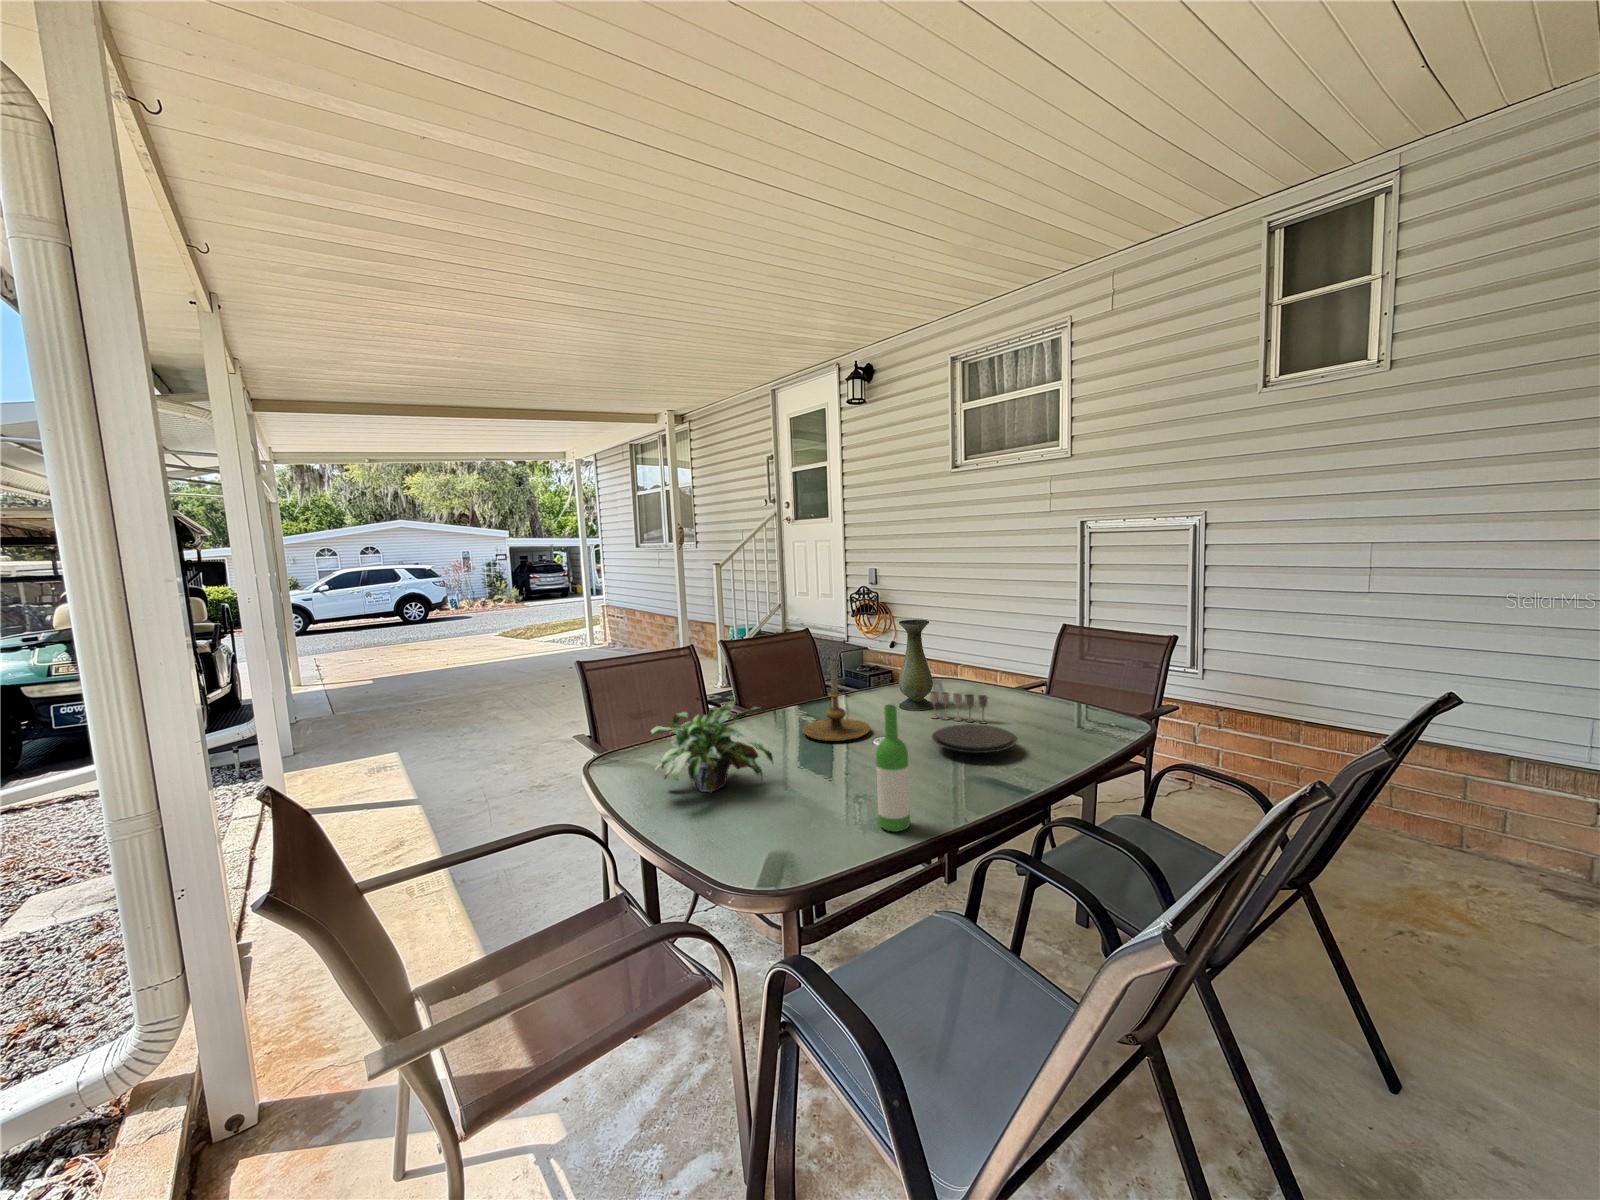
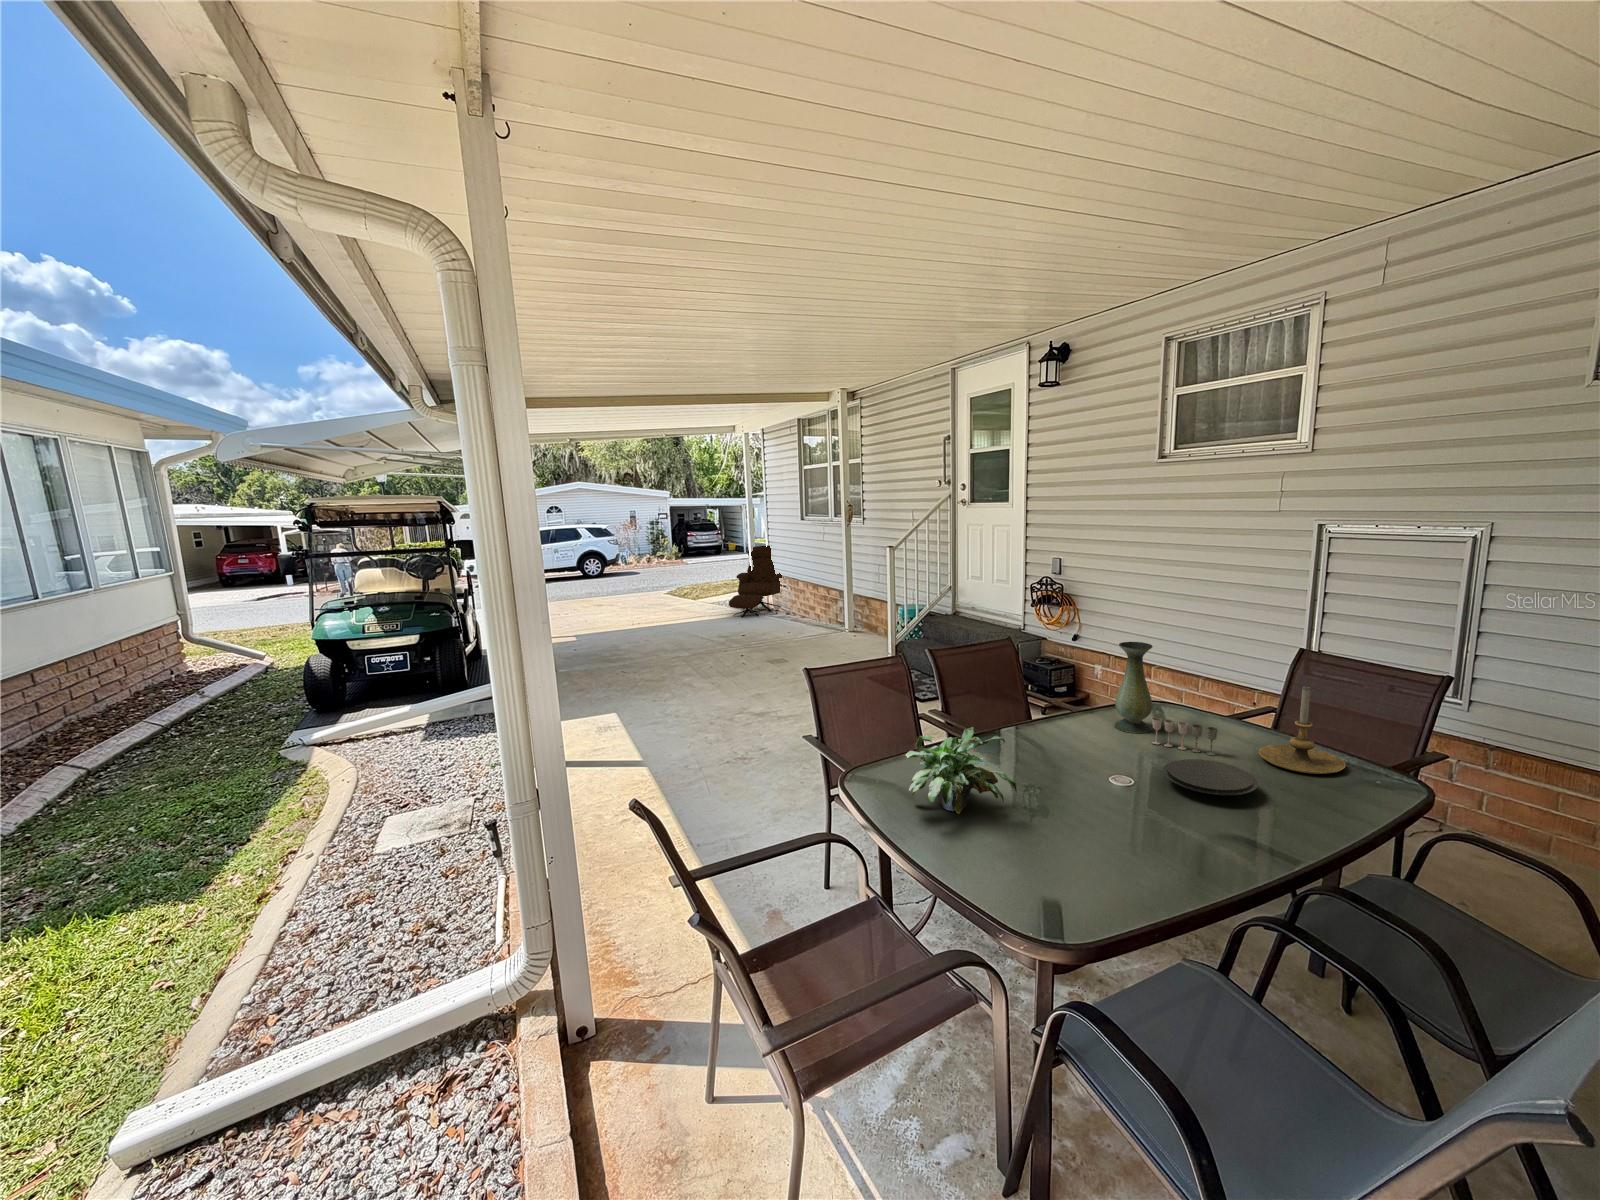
lounge chair: none [559,577,622,652] -> present [729,545,782,618]
candle holder: present [803,657,870,741] -> present [1259,686,1346,774]
wine bottle: present [876,704,910,831] -> none [1129,759,1164,875]

